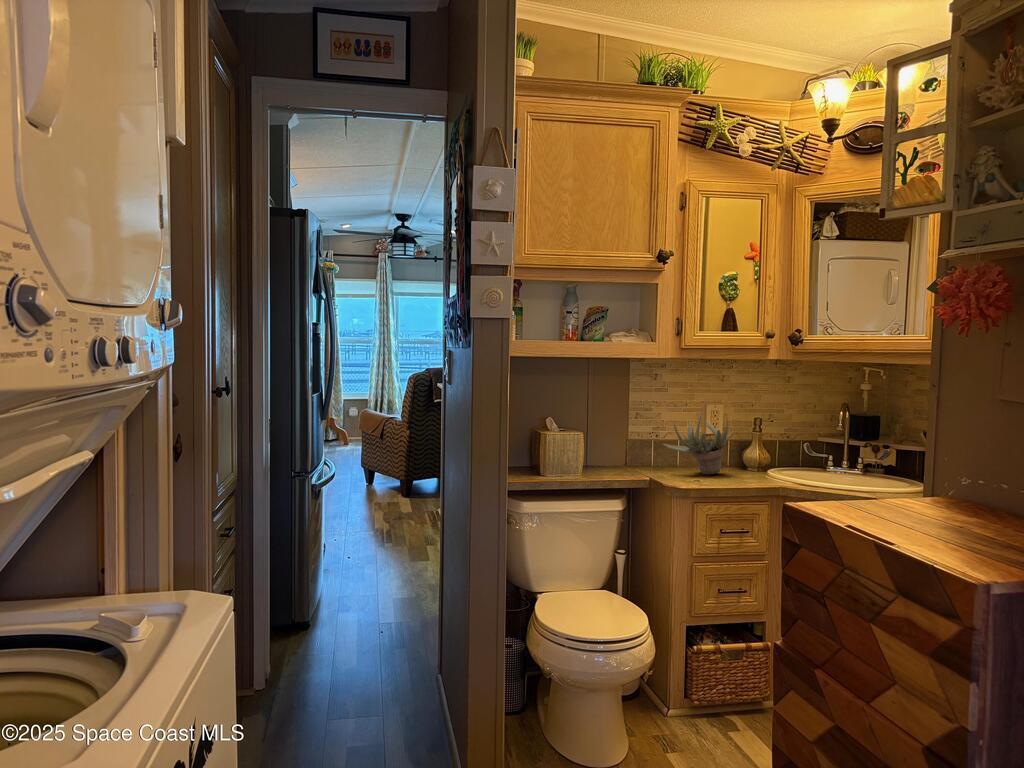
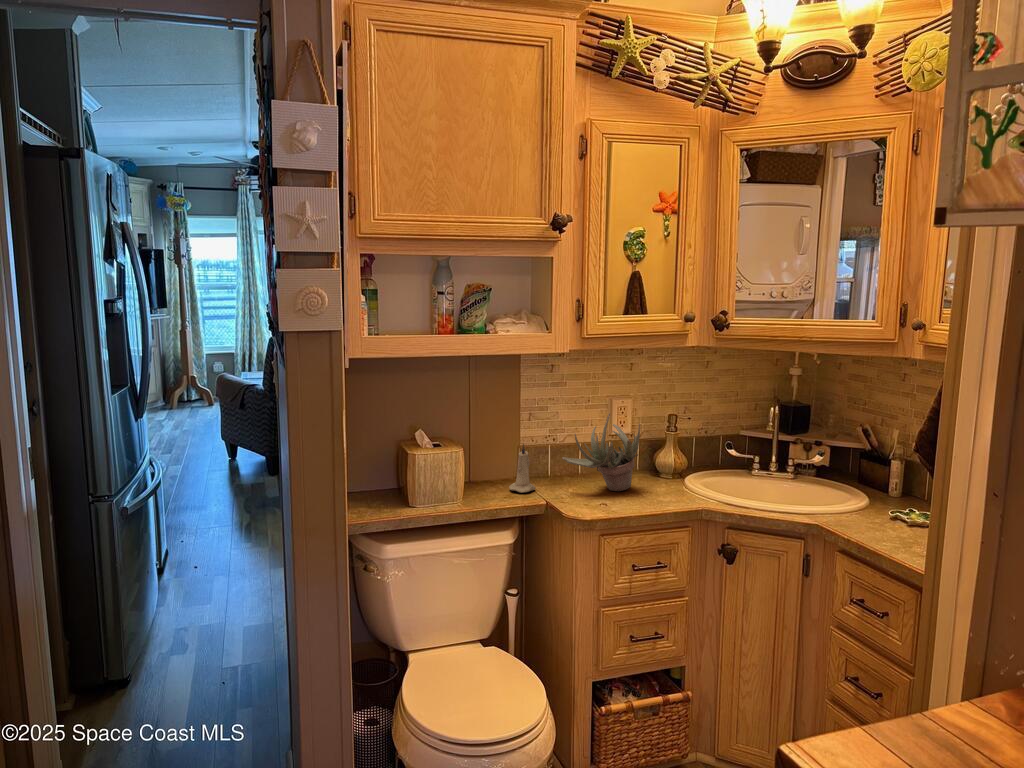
candle: none [620,432,641,472] -> present [509,444,536,493]

